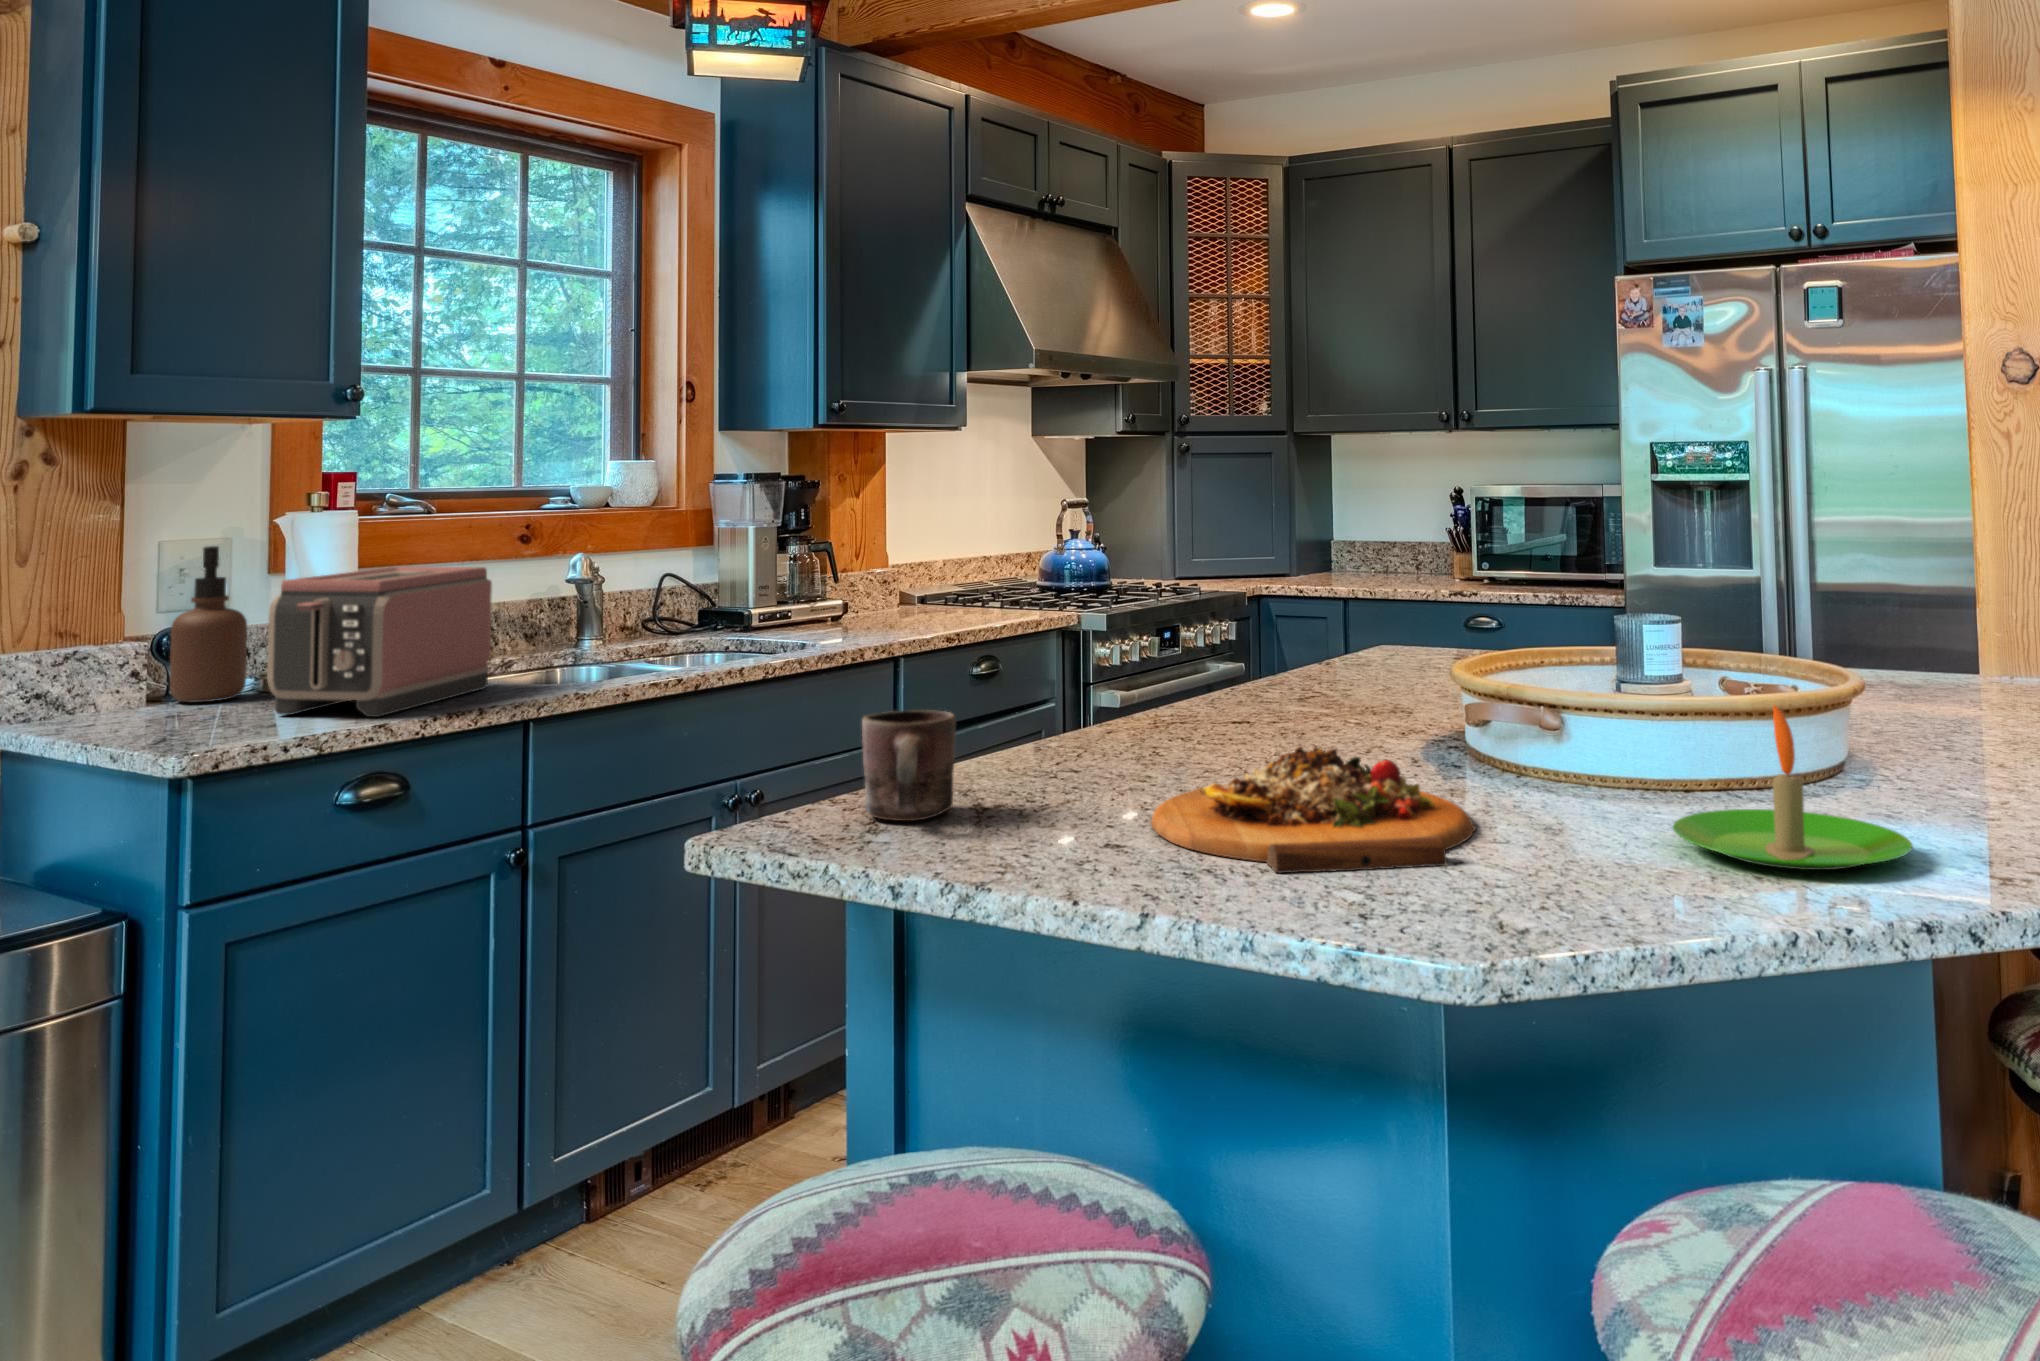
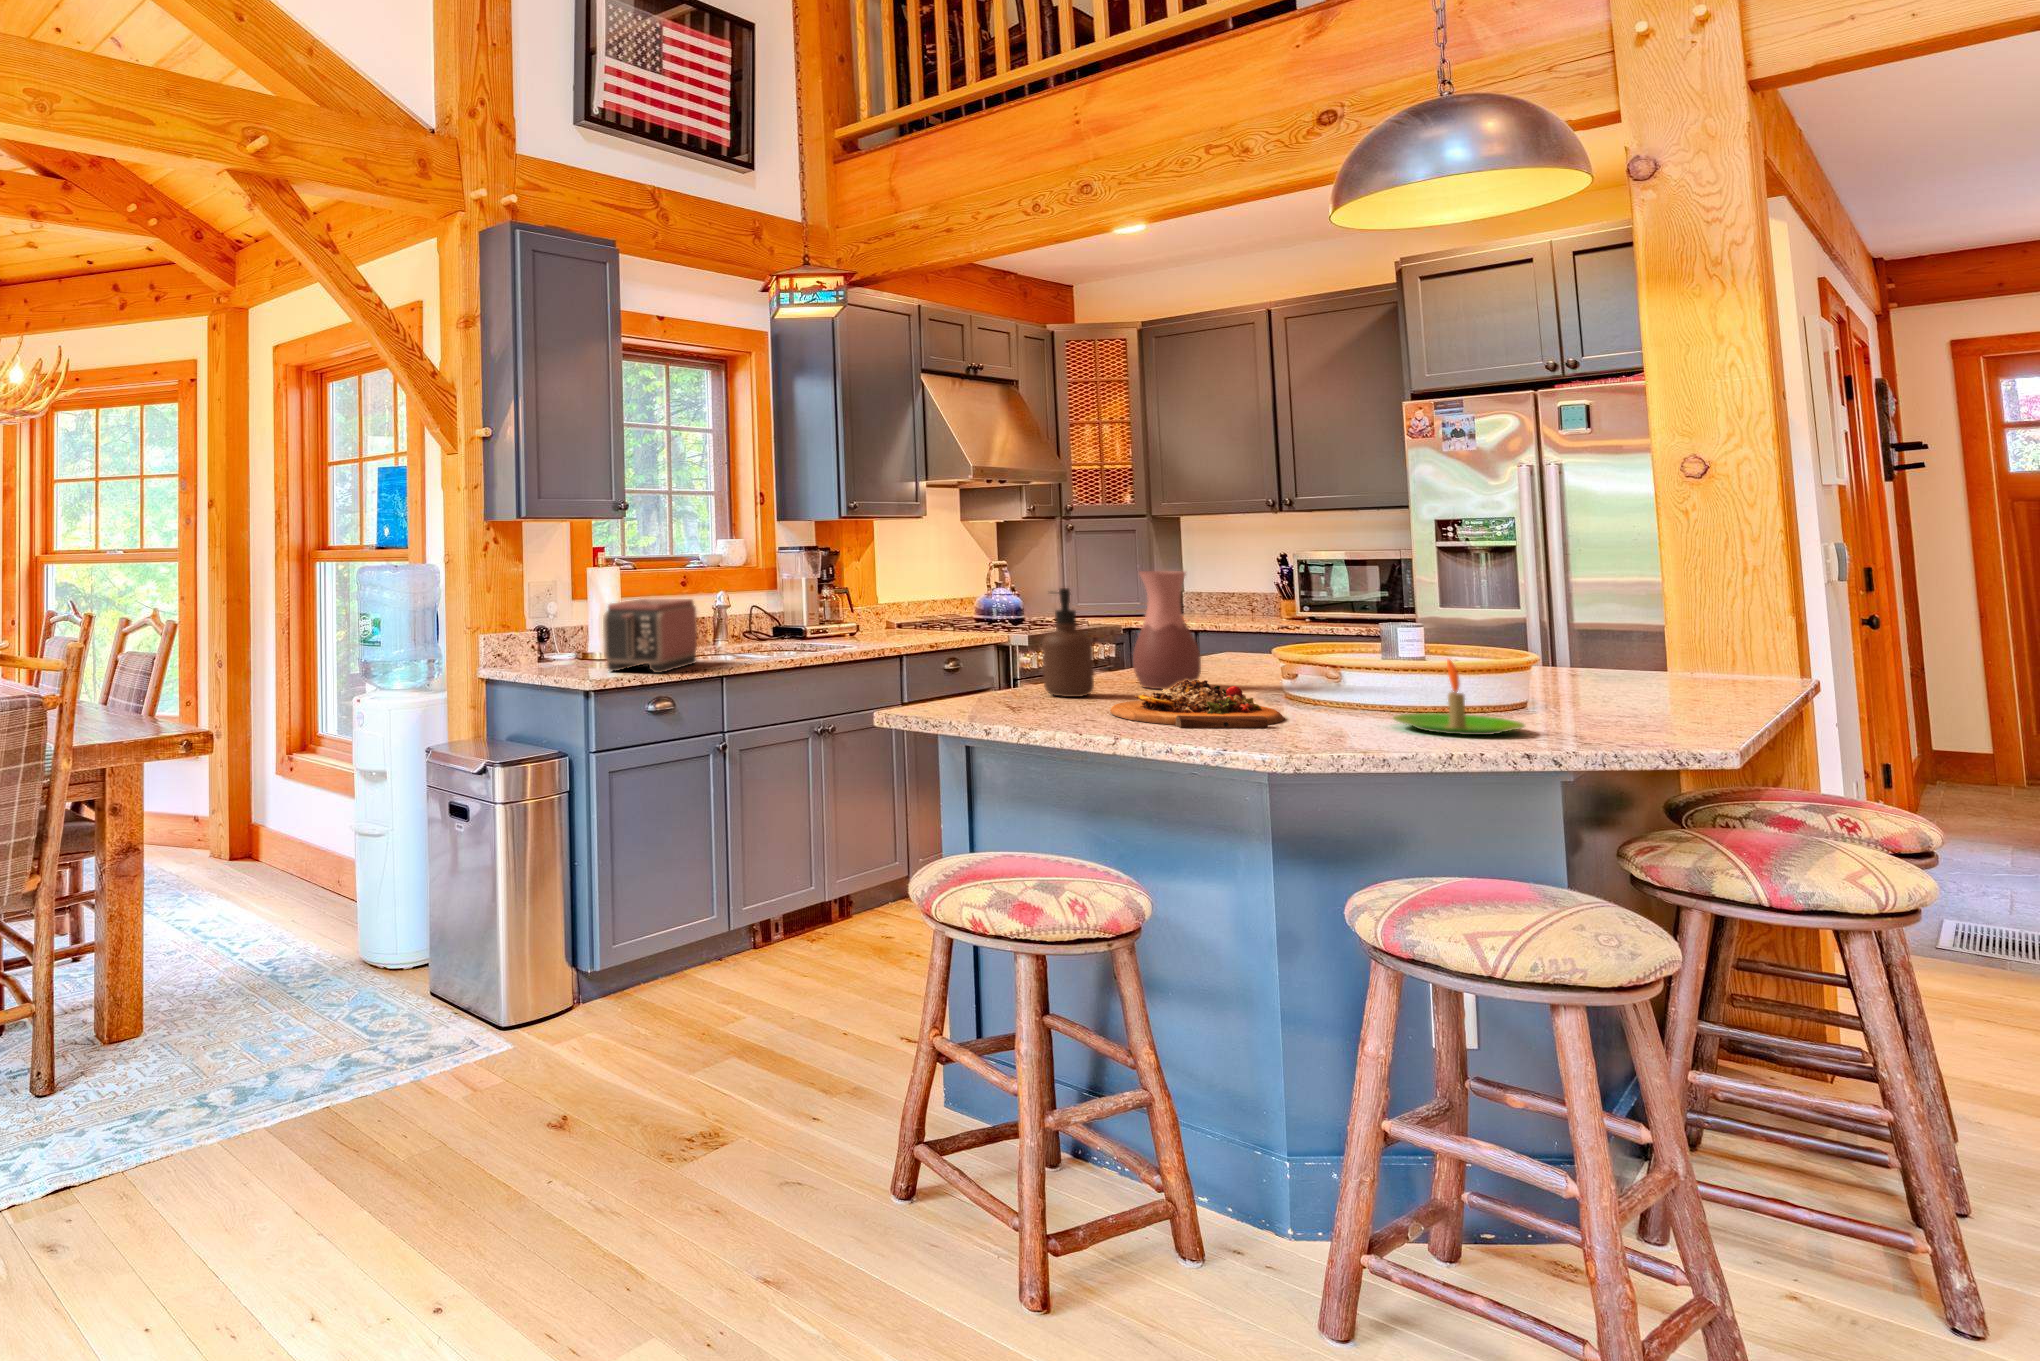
vase: none [1224,519,1336,741] -> present [1133,571,1201,690]
soap dispenser: present [170,546,247,702] -> present [1042,588,1094,697]
mug: present [862,710,956,821] -> none [960,660,1006,709]

